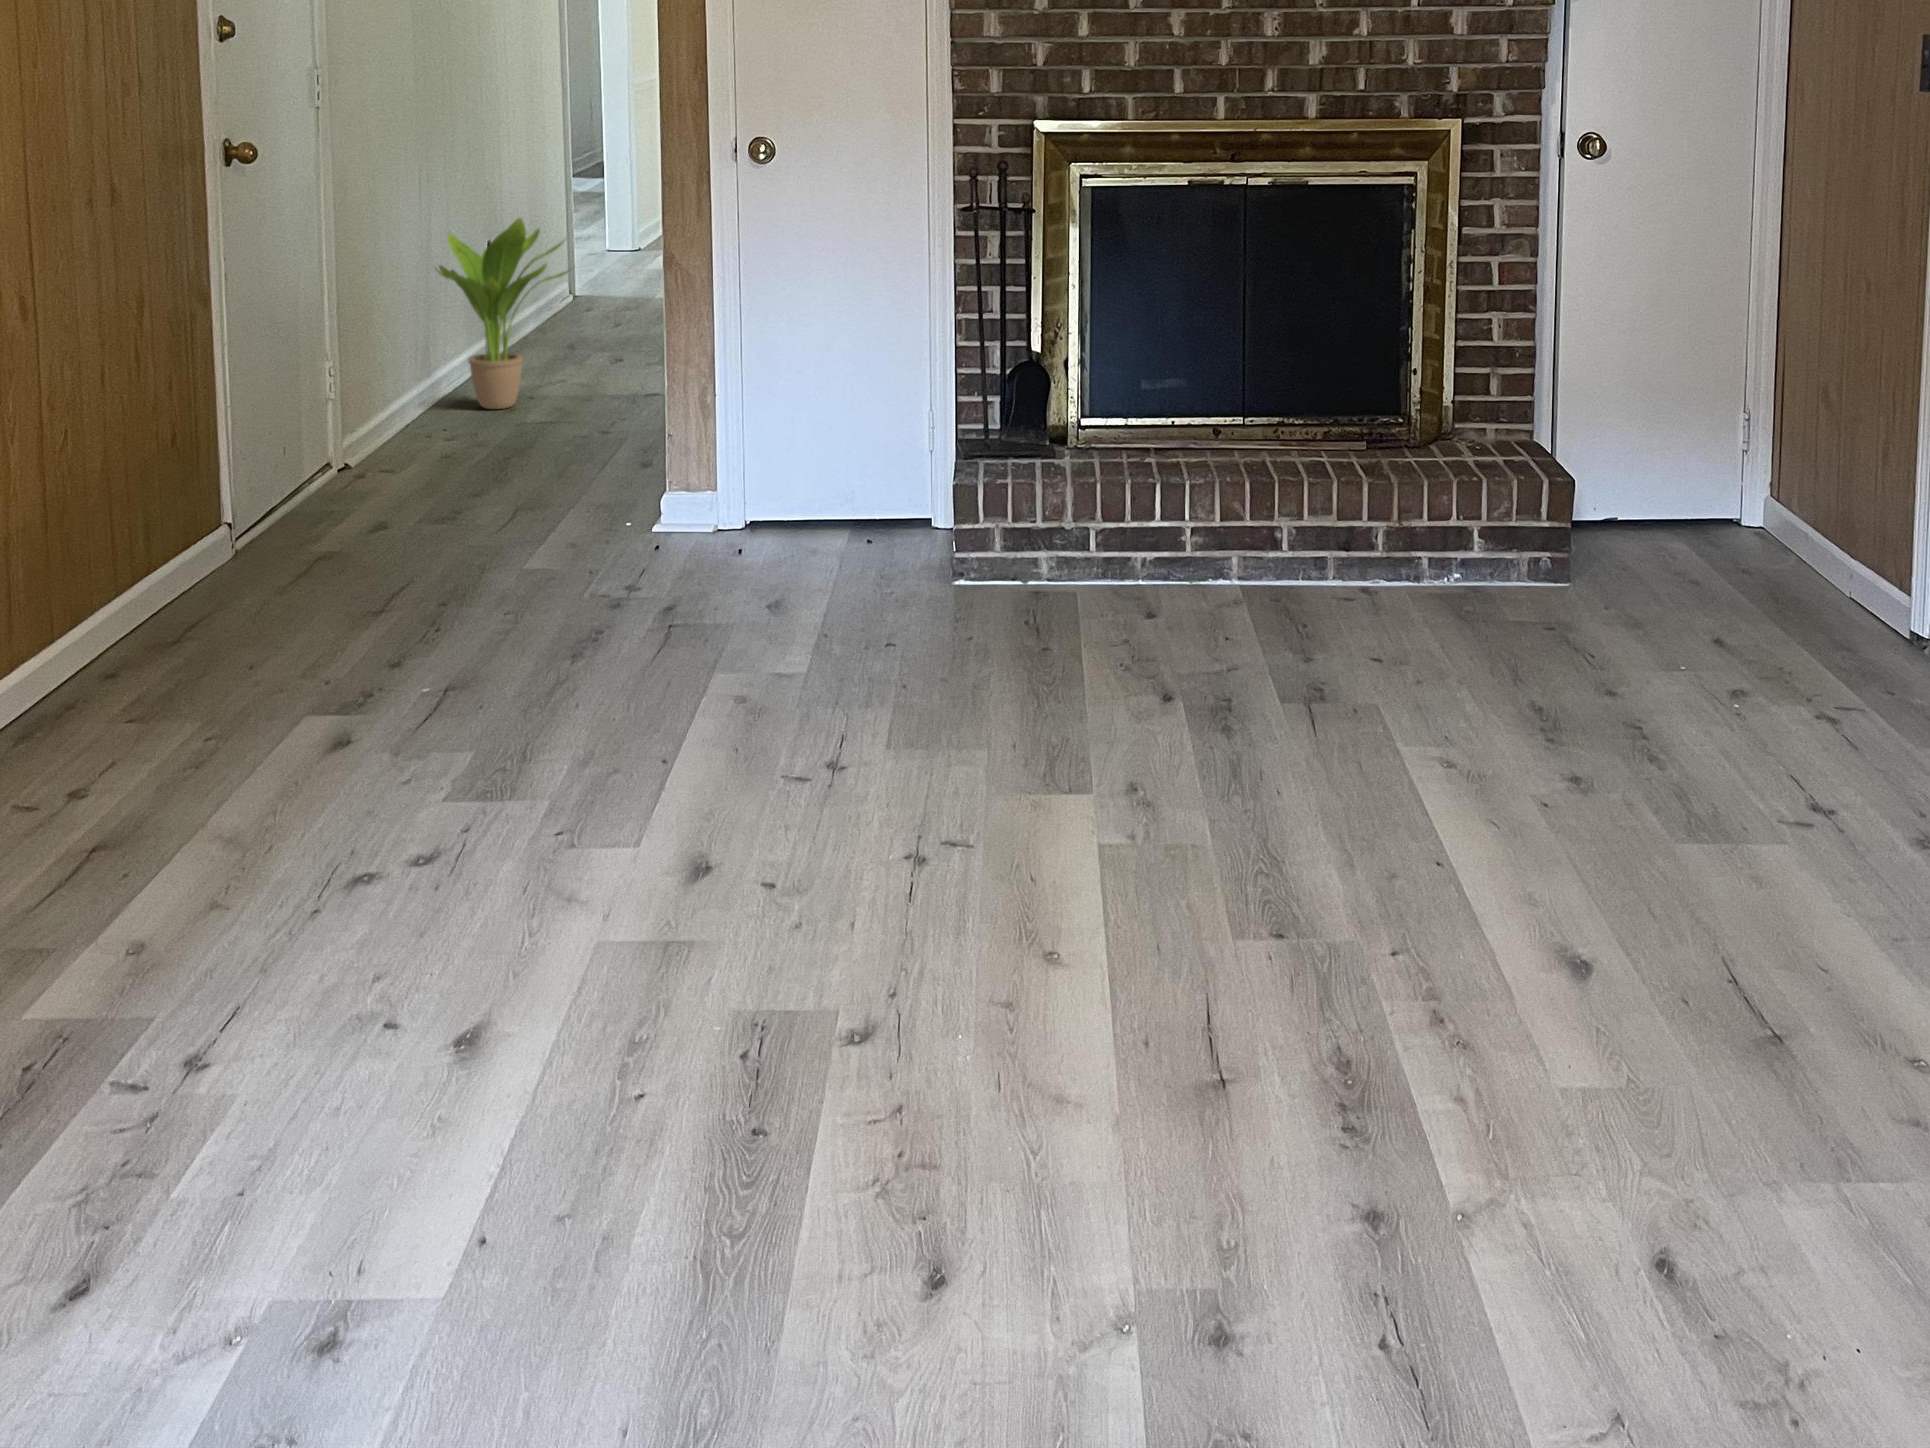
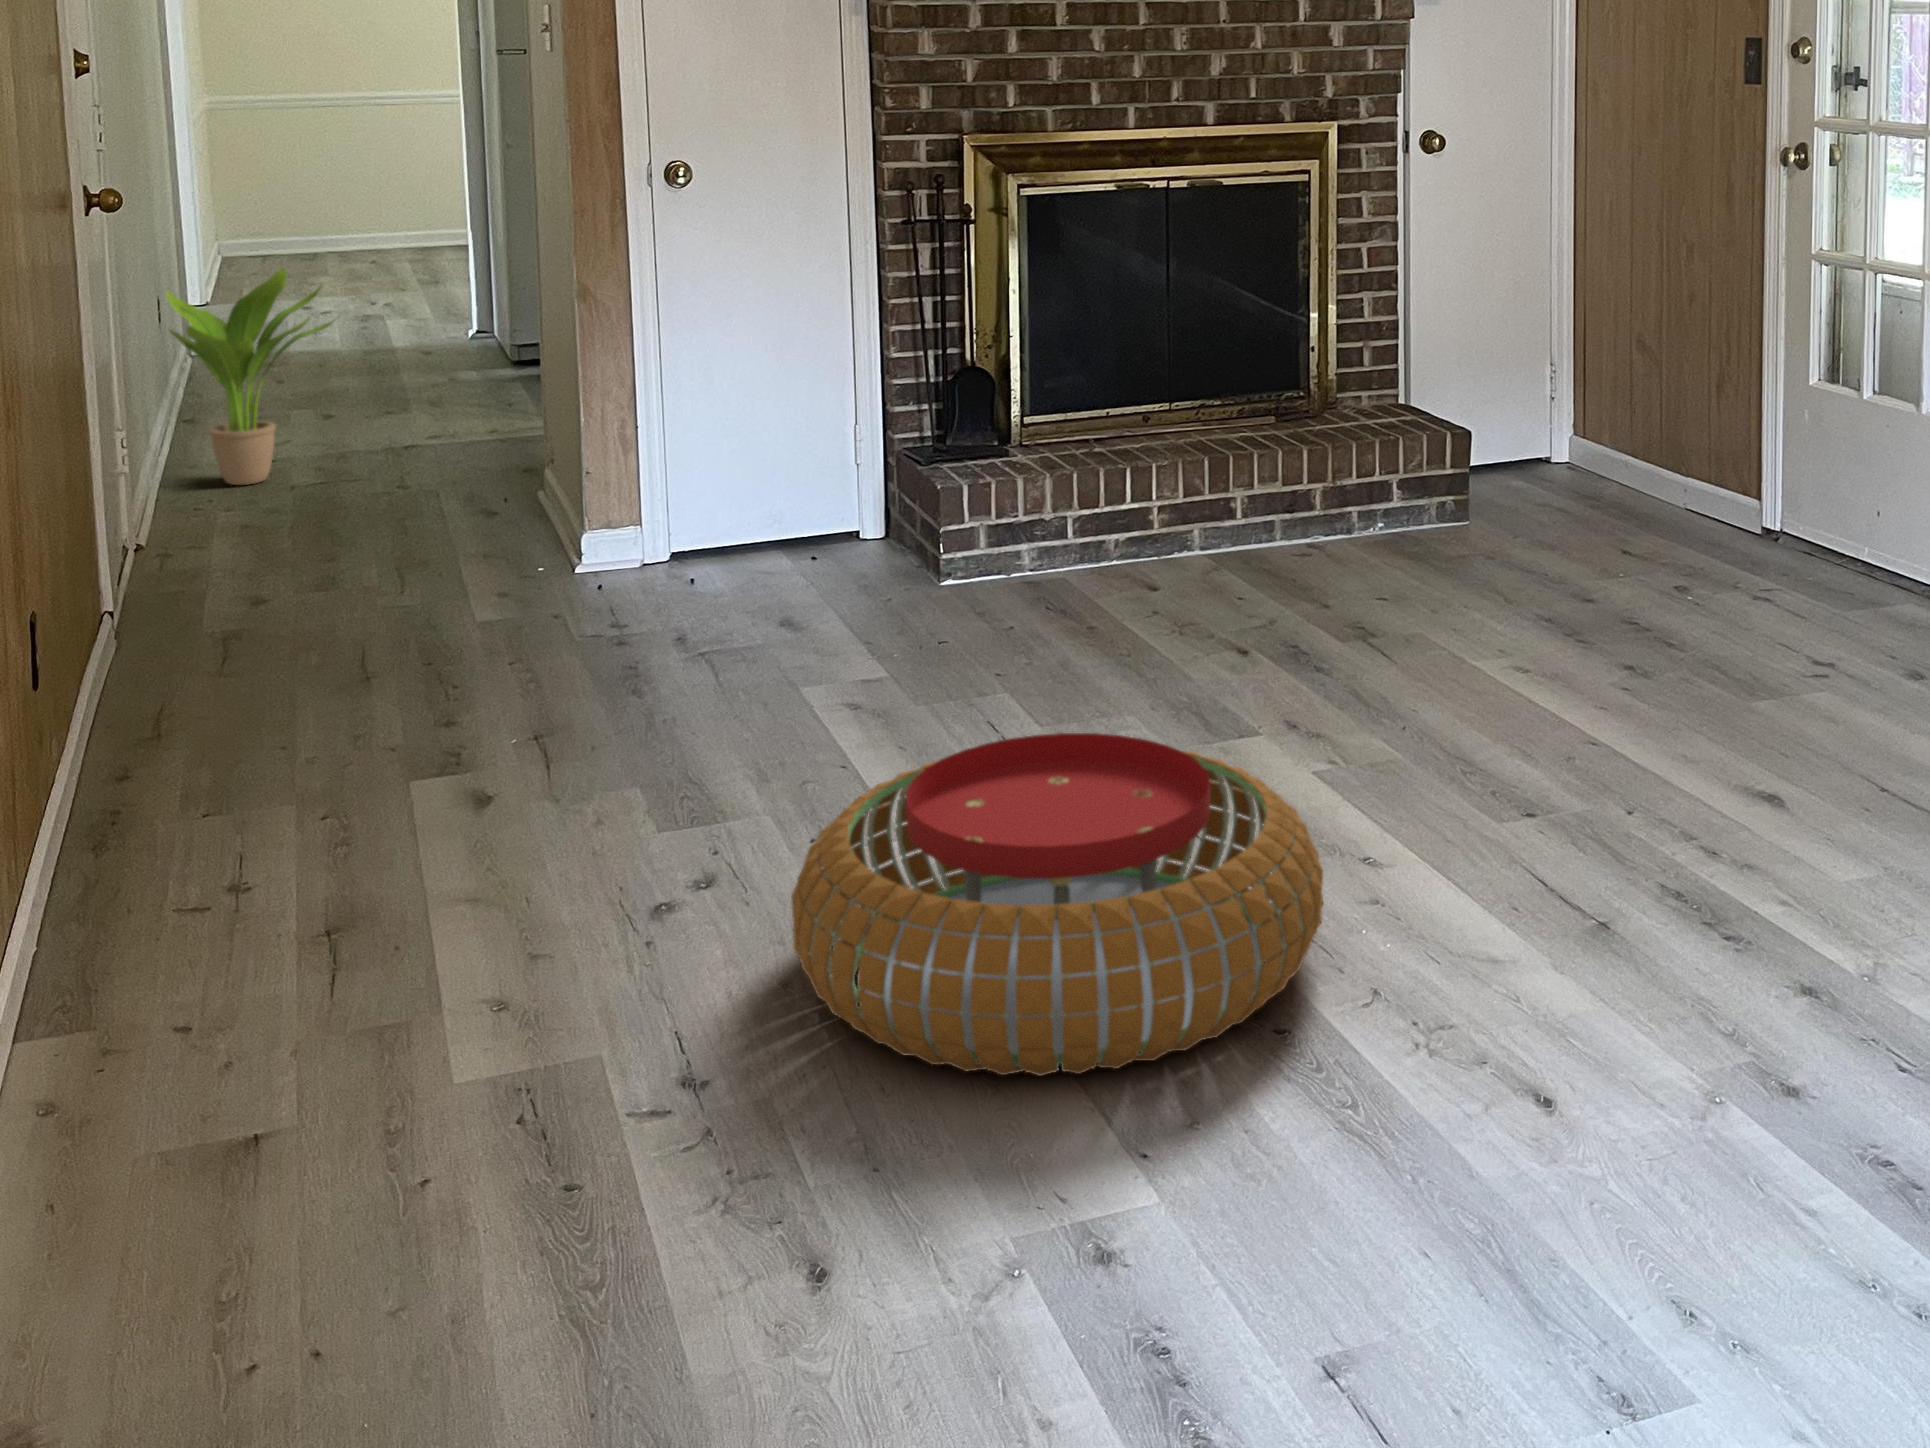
pouf: none [338,760,910,1137] -> present [791,733,1323,1076]

